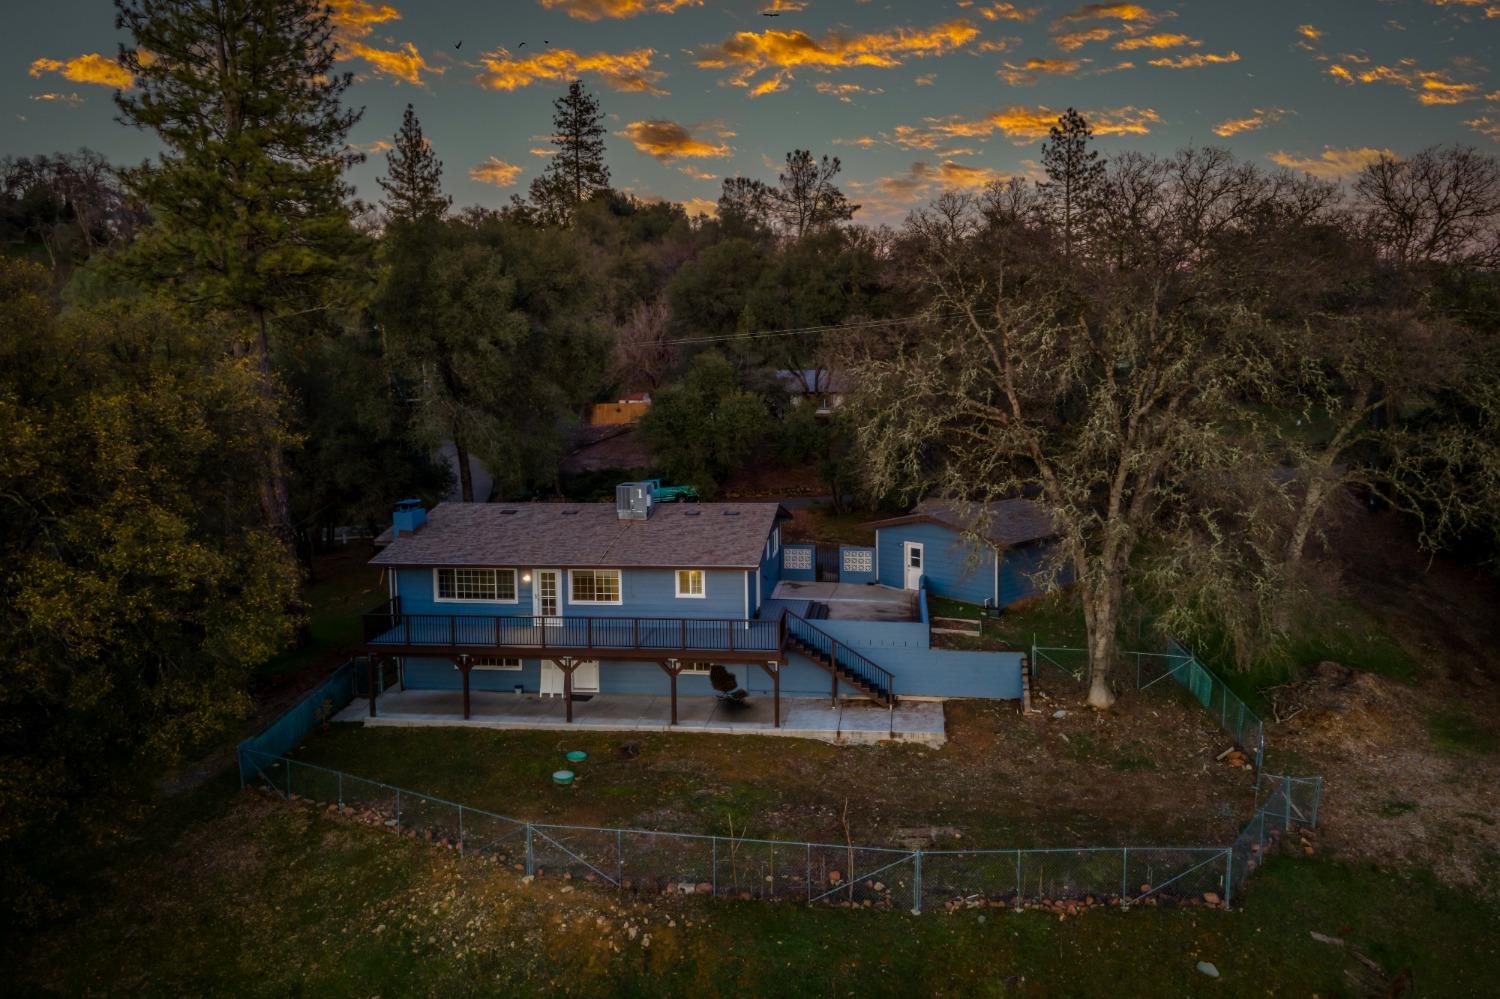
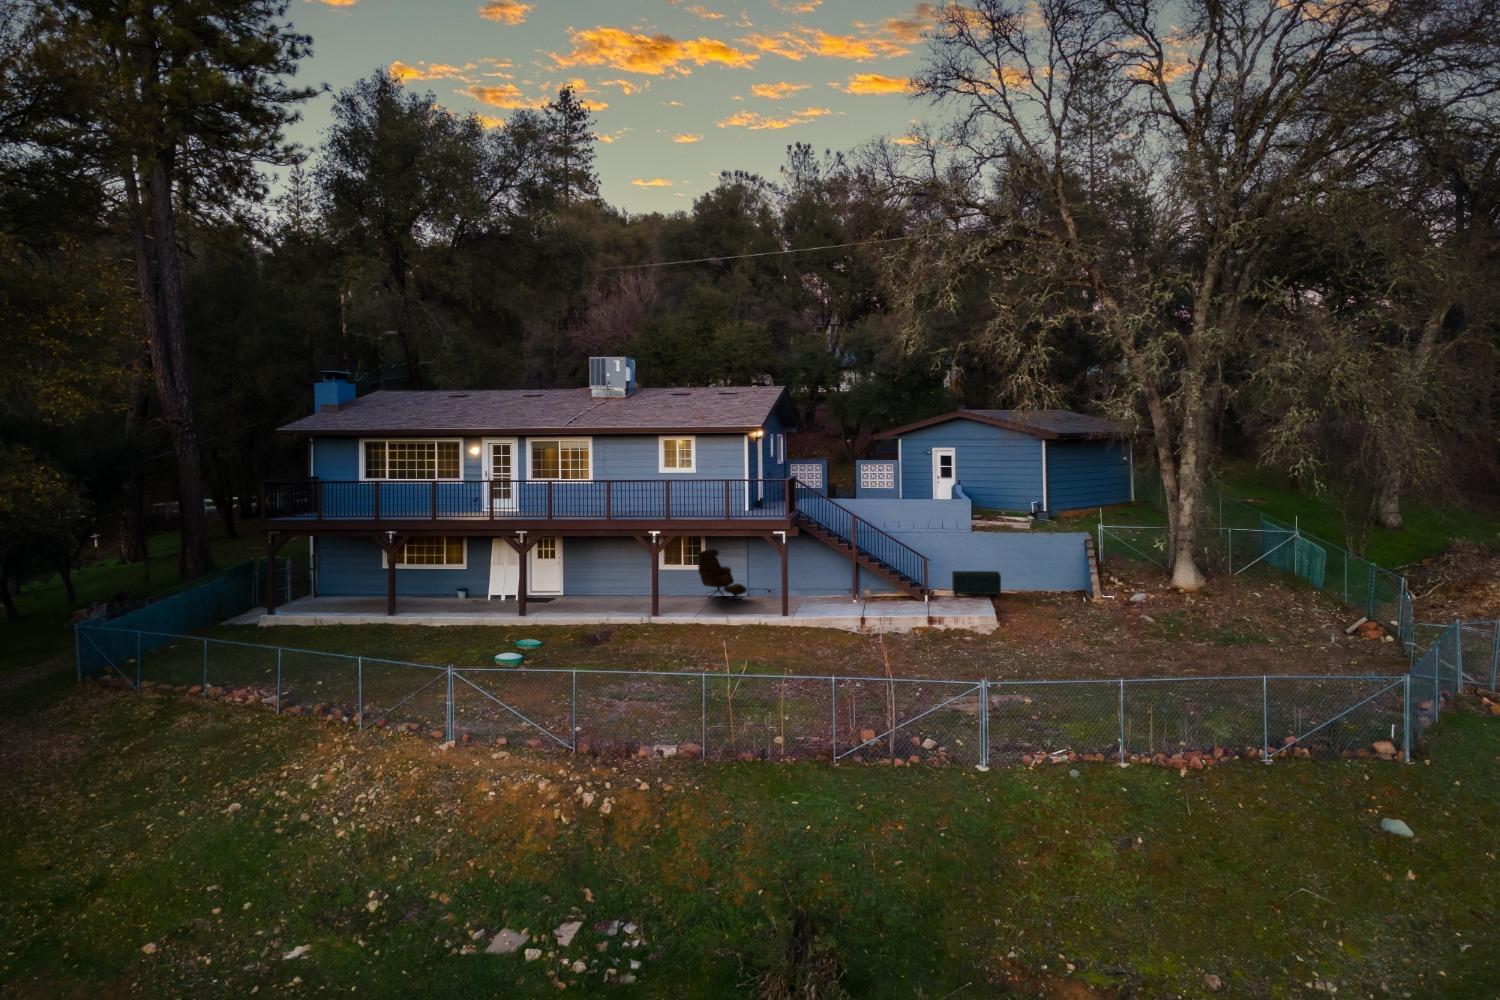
bench: none [913,683,952,707] -> present [952,571,1001,597]
potted tree: present [314,700,333,731] -> none [198,592,225,632]

